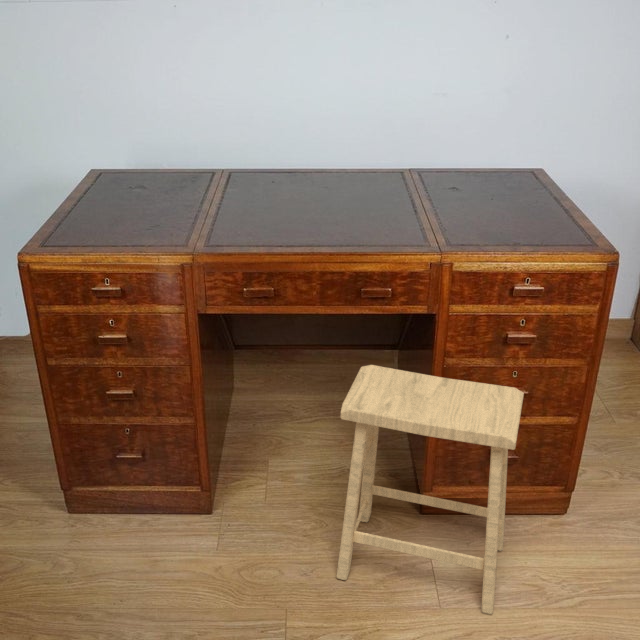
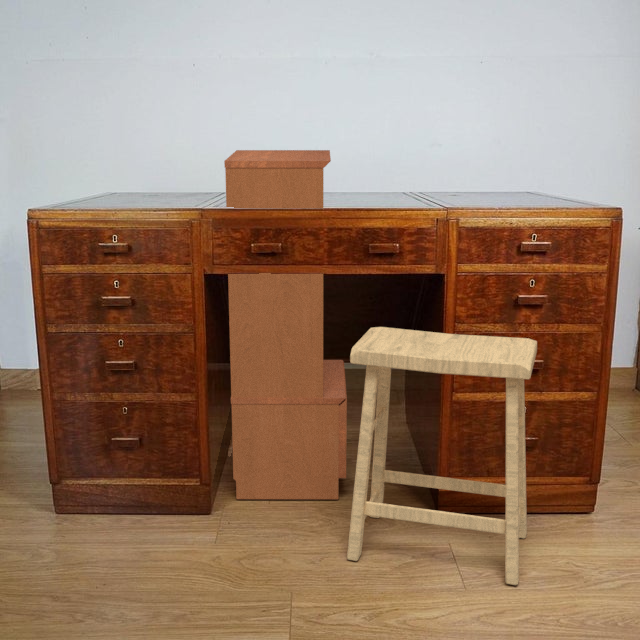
bookcase: none [215,161,338,497] -> present [224,150,347,499]

